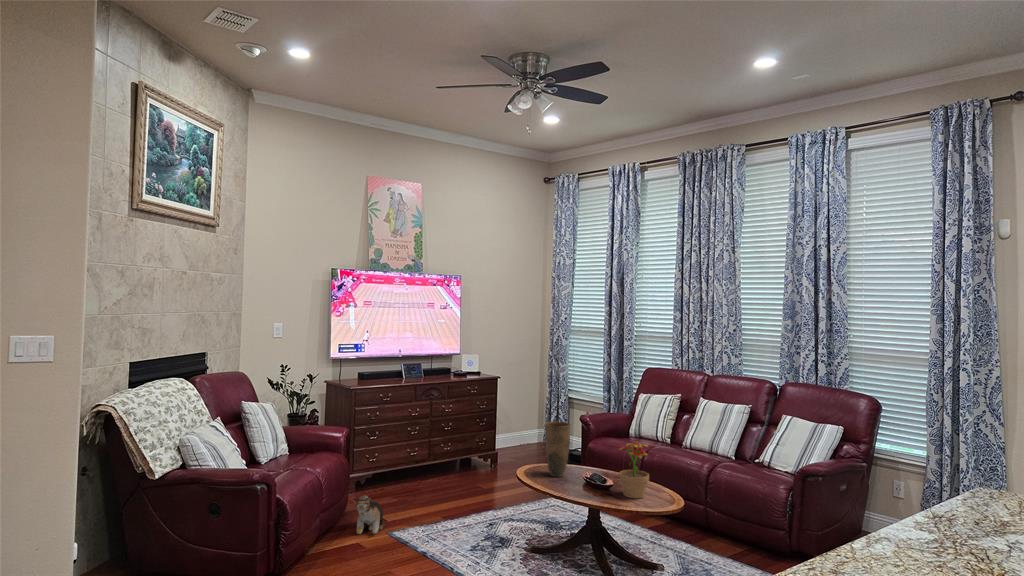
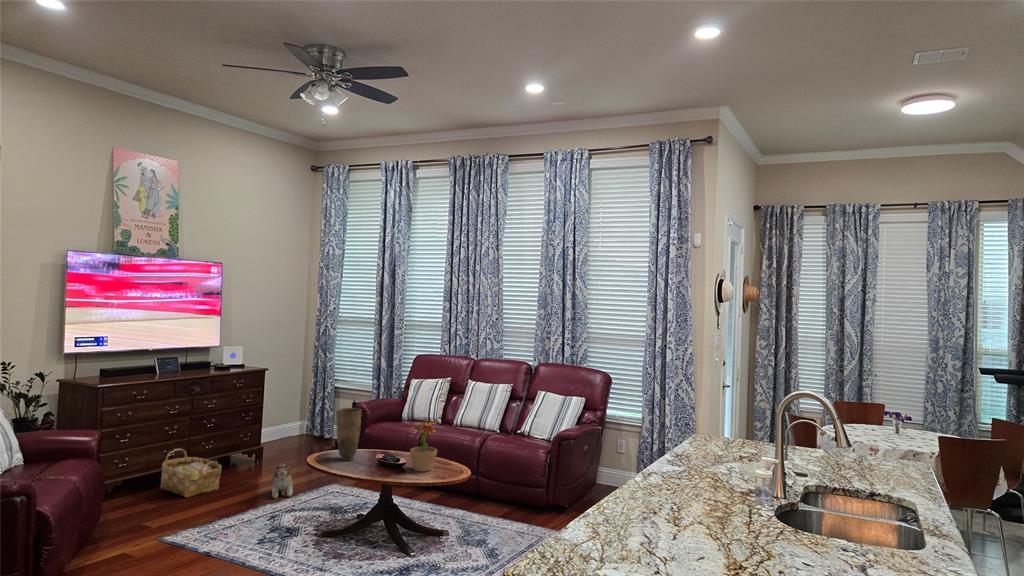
woven basket: none [403,448,453,495] -> present [160,449,221,498]
plush toy: present [354,495,385,534] -> present [272,464,294,498]

